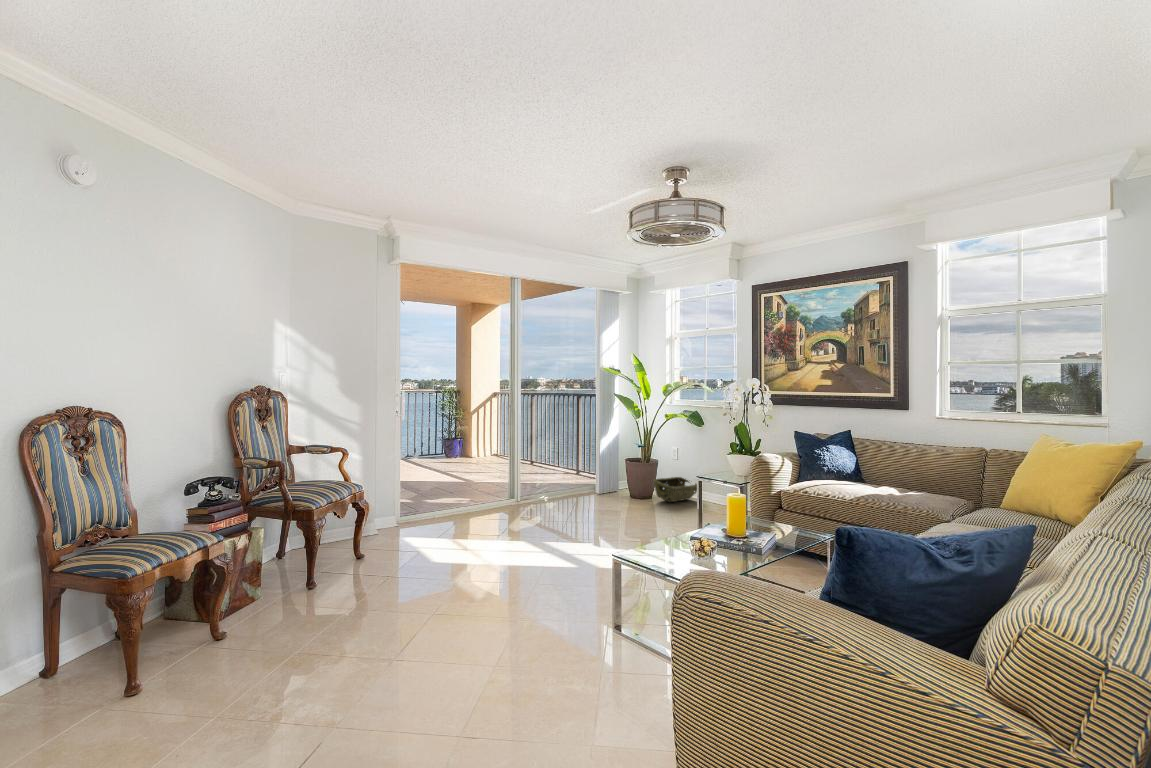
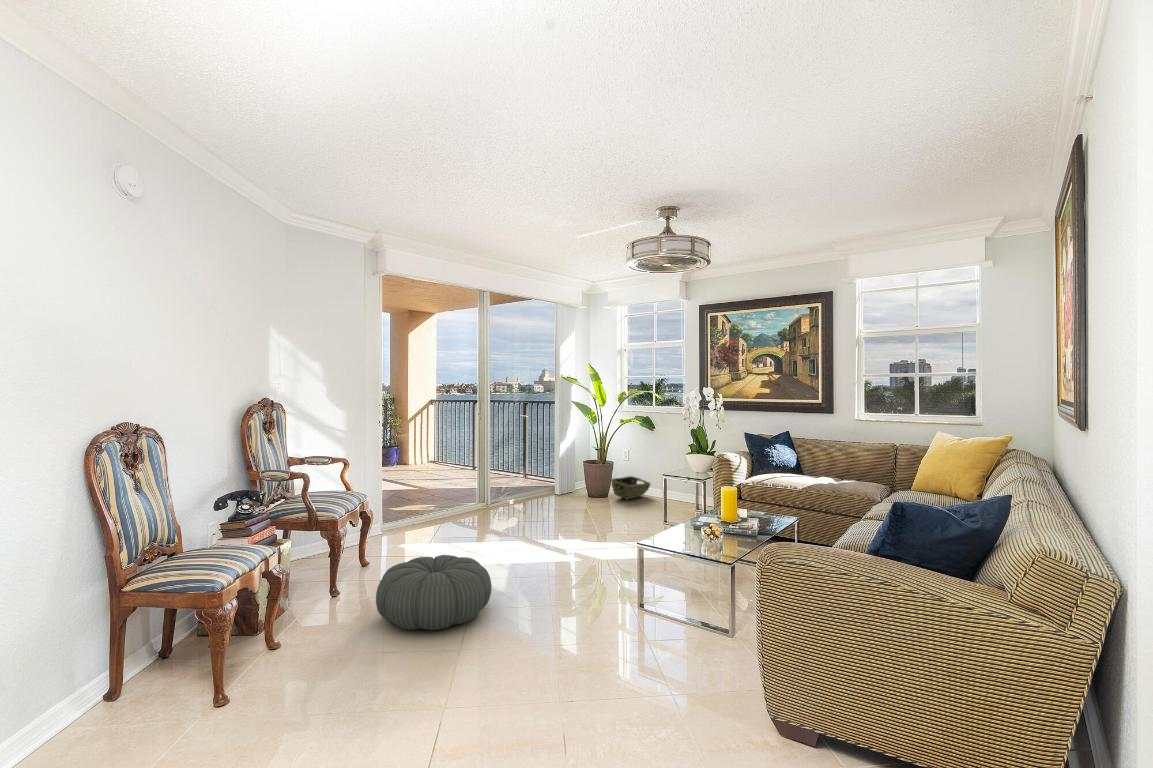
pouf: none [330,553,455,634] -> present [376,555,492,630]

